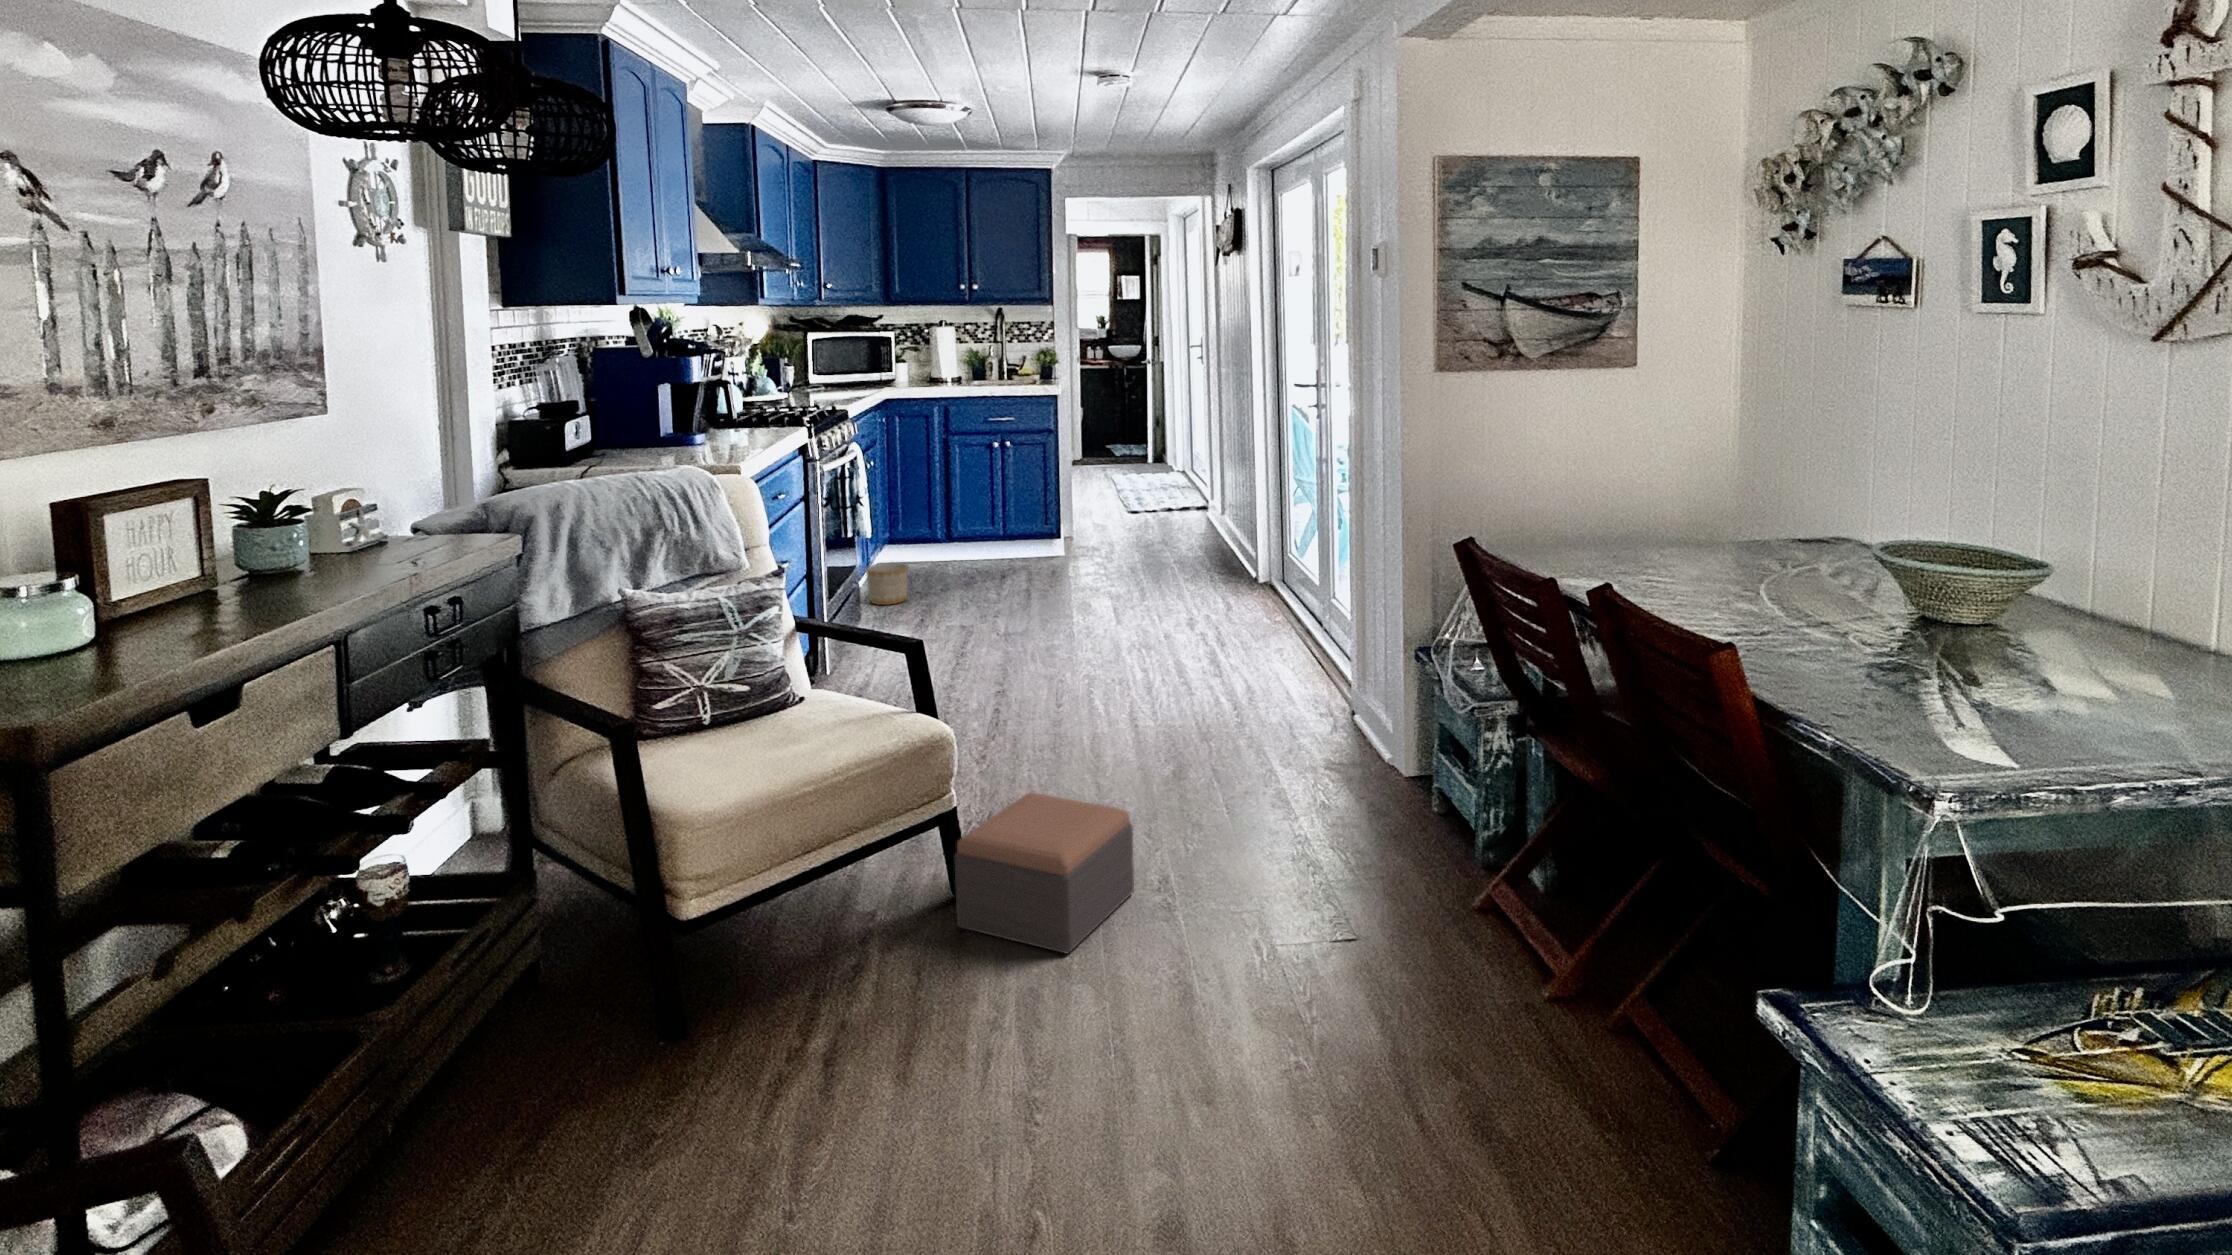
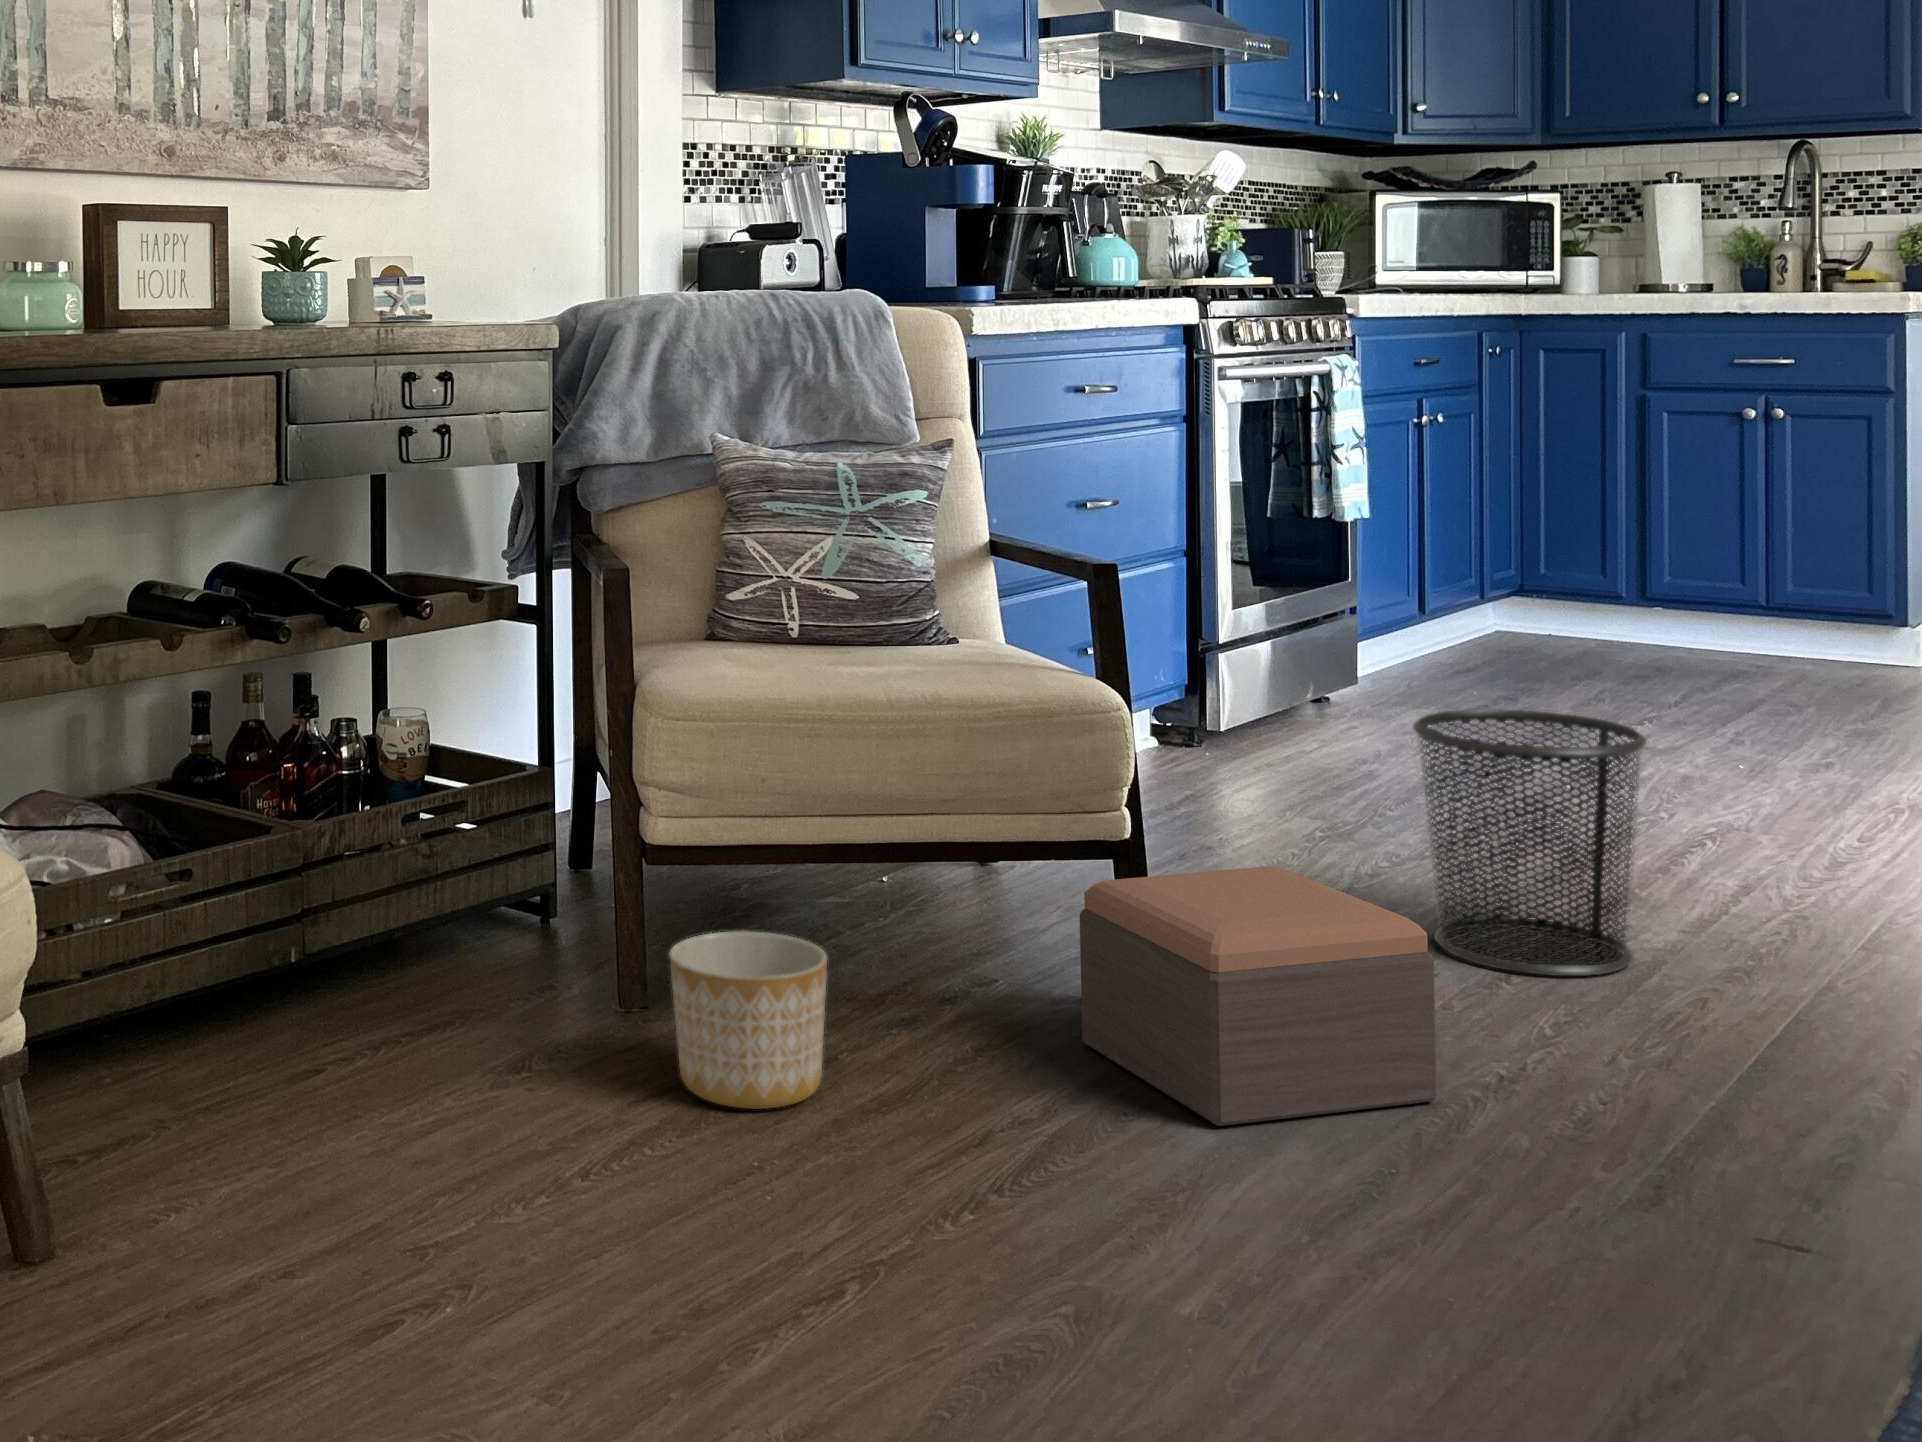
planter: present [866,562,908,605] -> present [669,931,827,1109]
waste bin: none [1027,659,1132,798] -> present [1413,709,1647,976]

